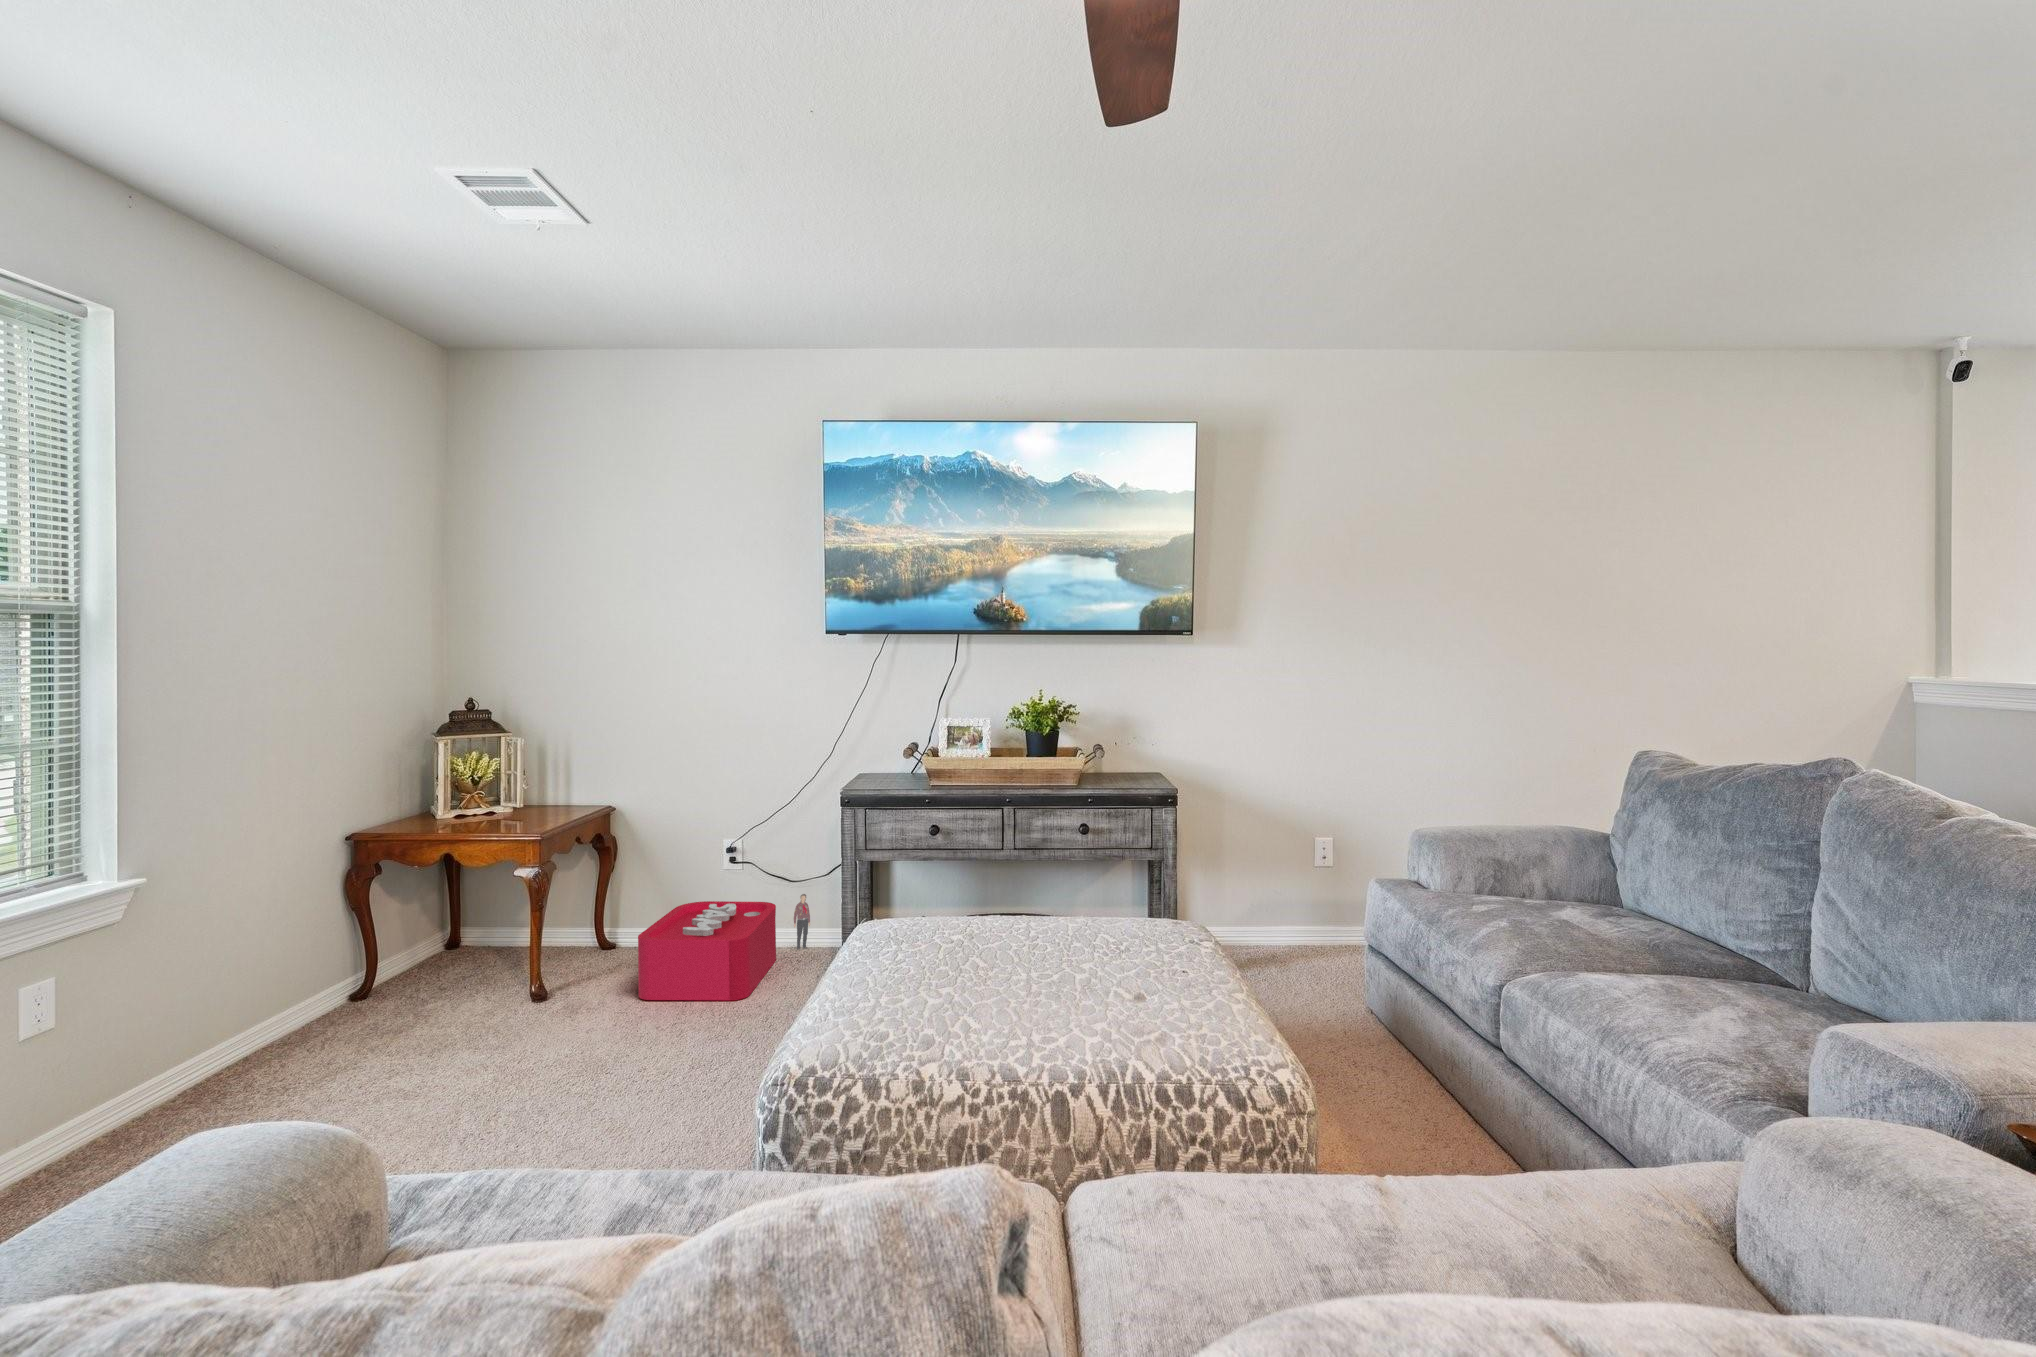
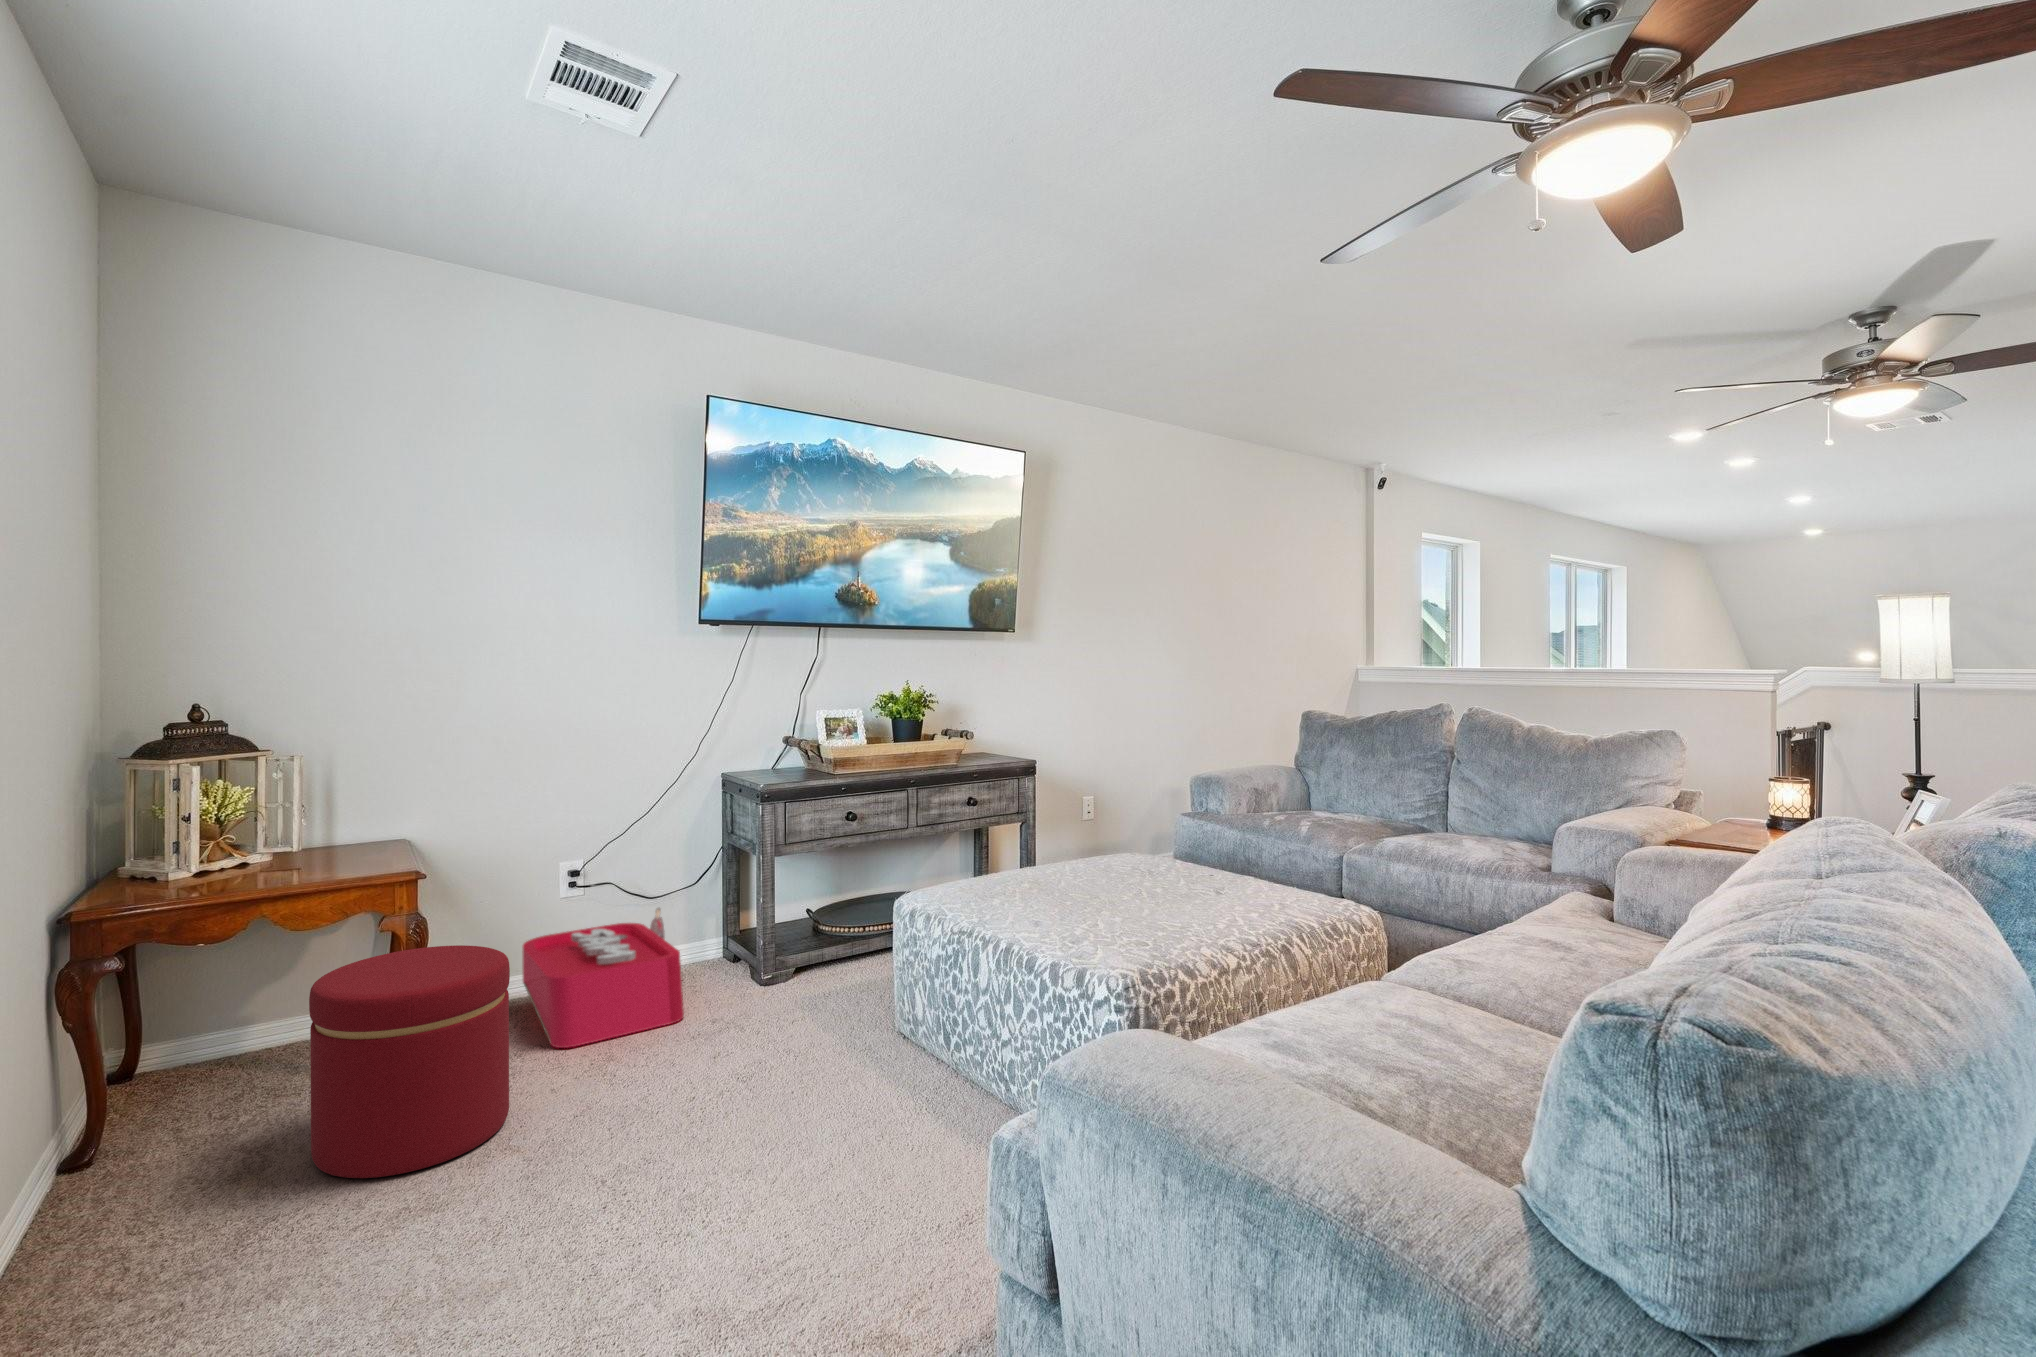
ottoman: none [396,894,547,1064] -> present [309,945,510,1178]

